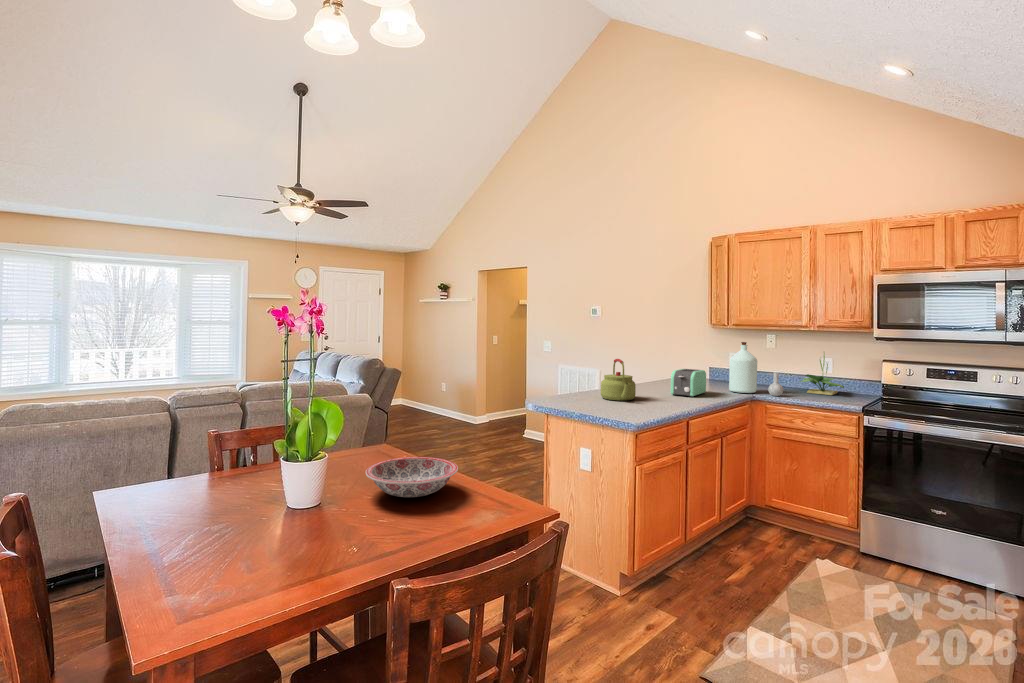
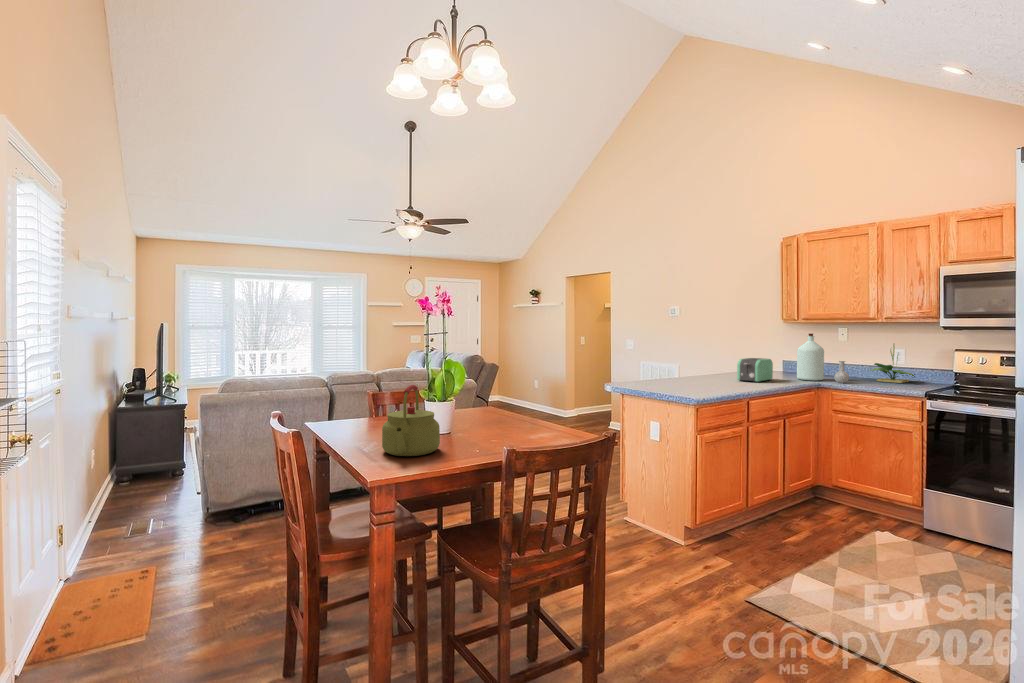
kettle: present [601,359,636,401] -> present [382,385,440,456]
ceramic bowl: present [366,457,458,497] -> none [479,409,545,433]

